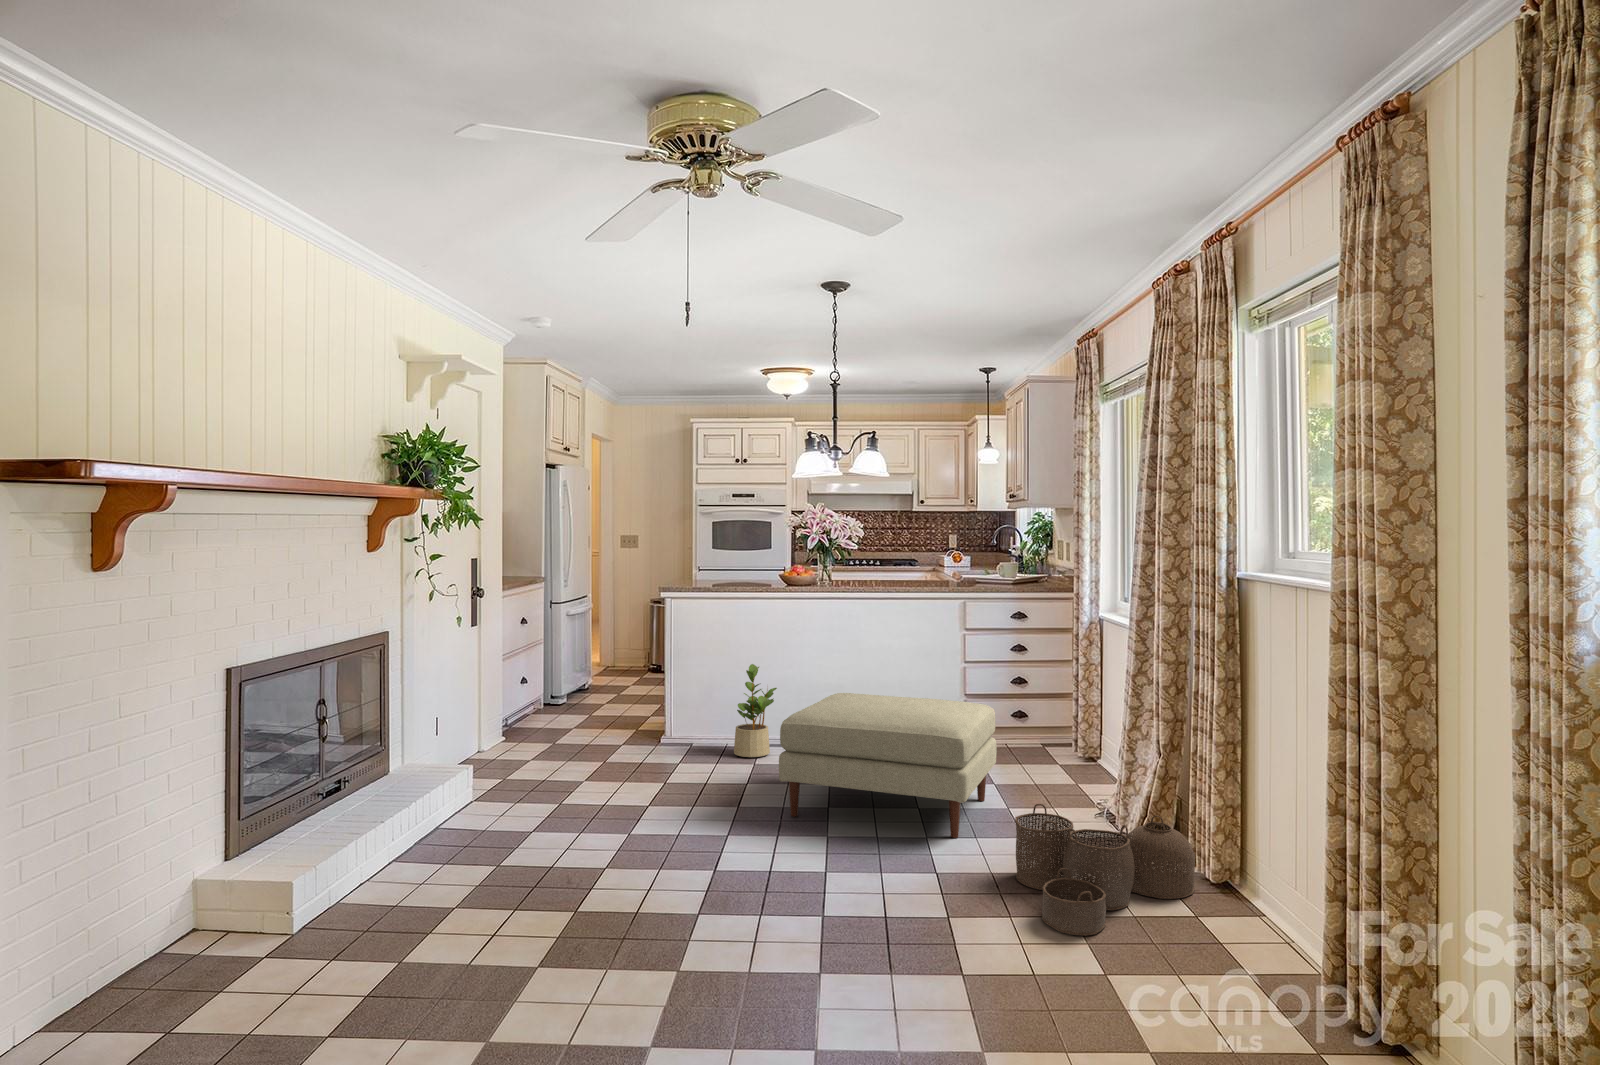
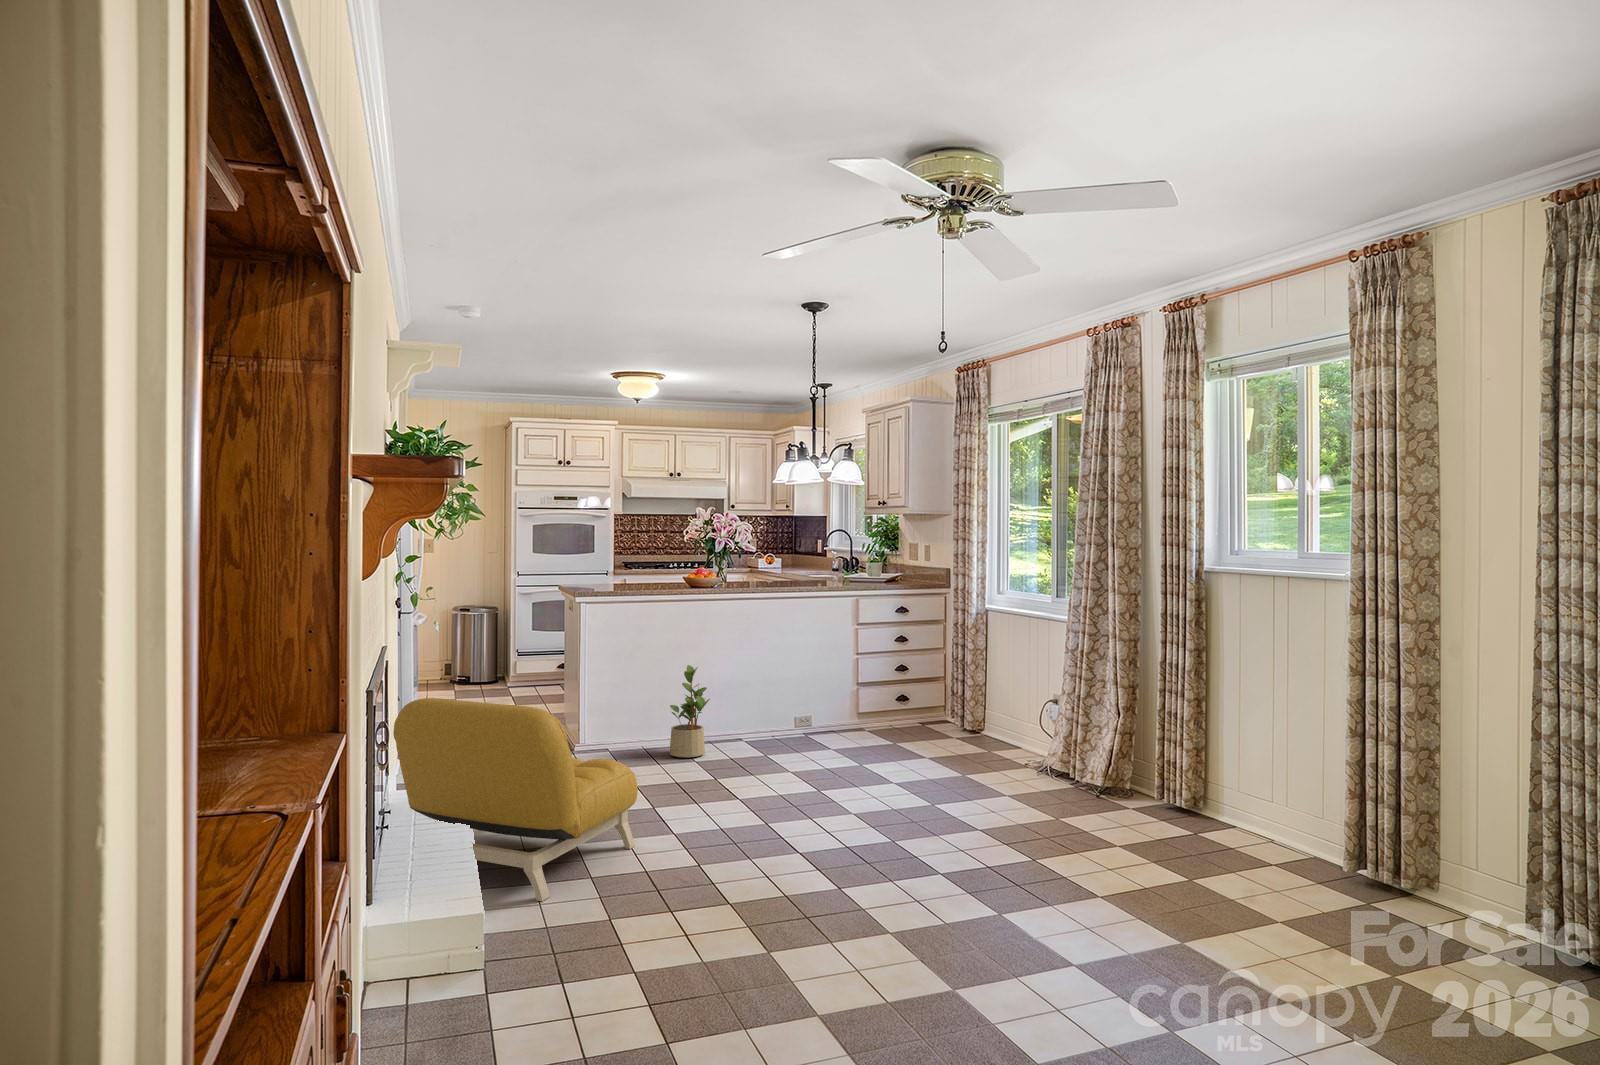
armchair: none [371,680,589,872] -> present [393,698,638,901]
ottoman: present [779,693,997,838] -> none [794,686,976,804]
woven basket: present [1015,804,1195,936] -> none [1046,763,1176,862]

